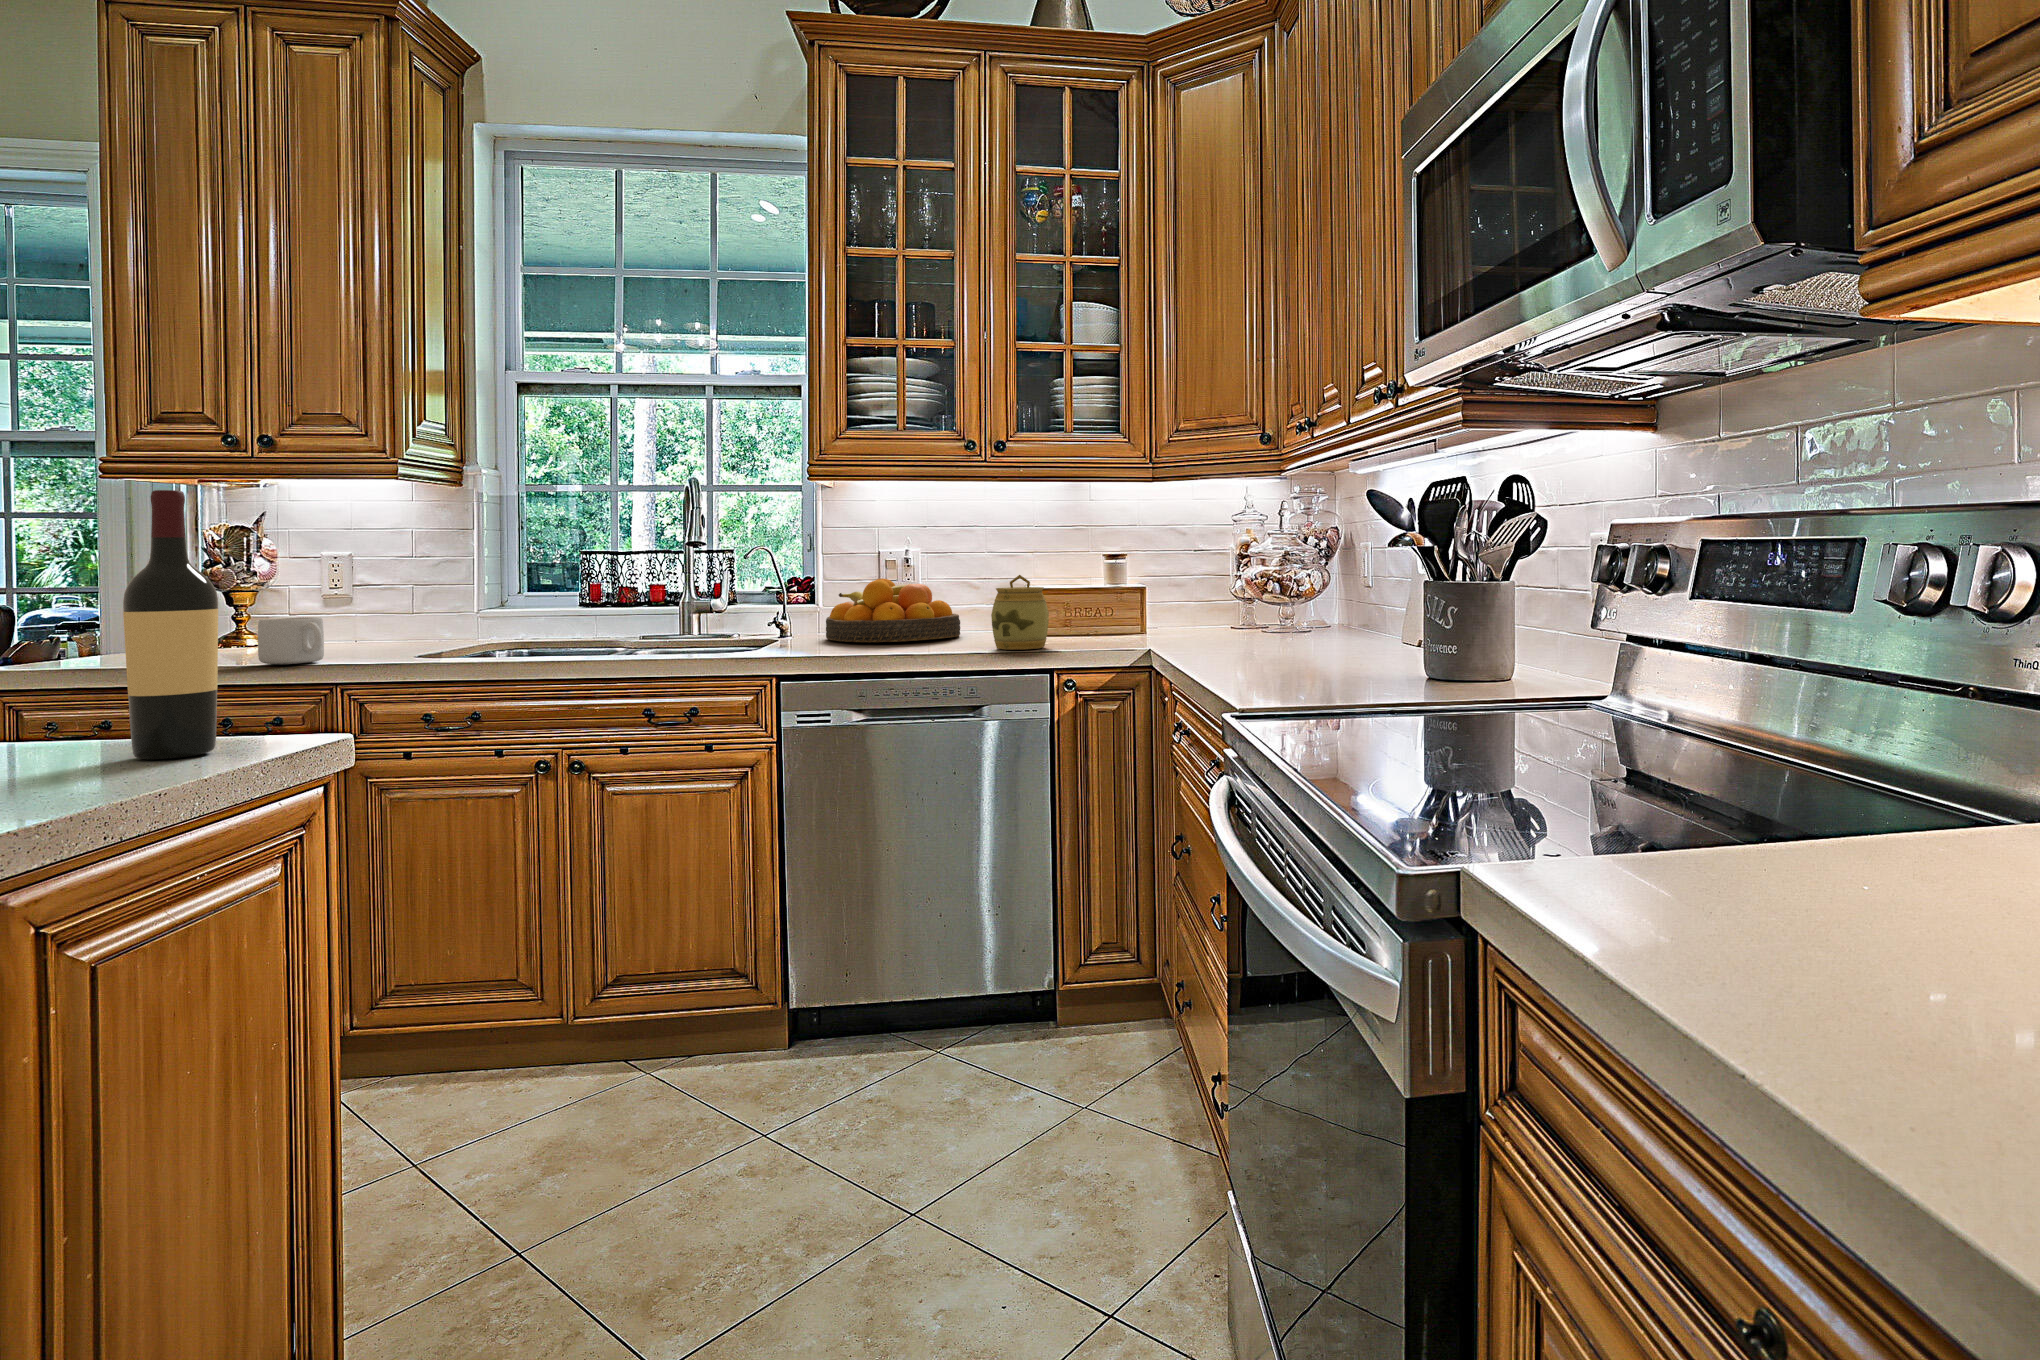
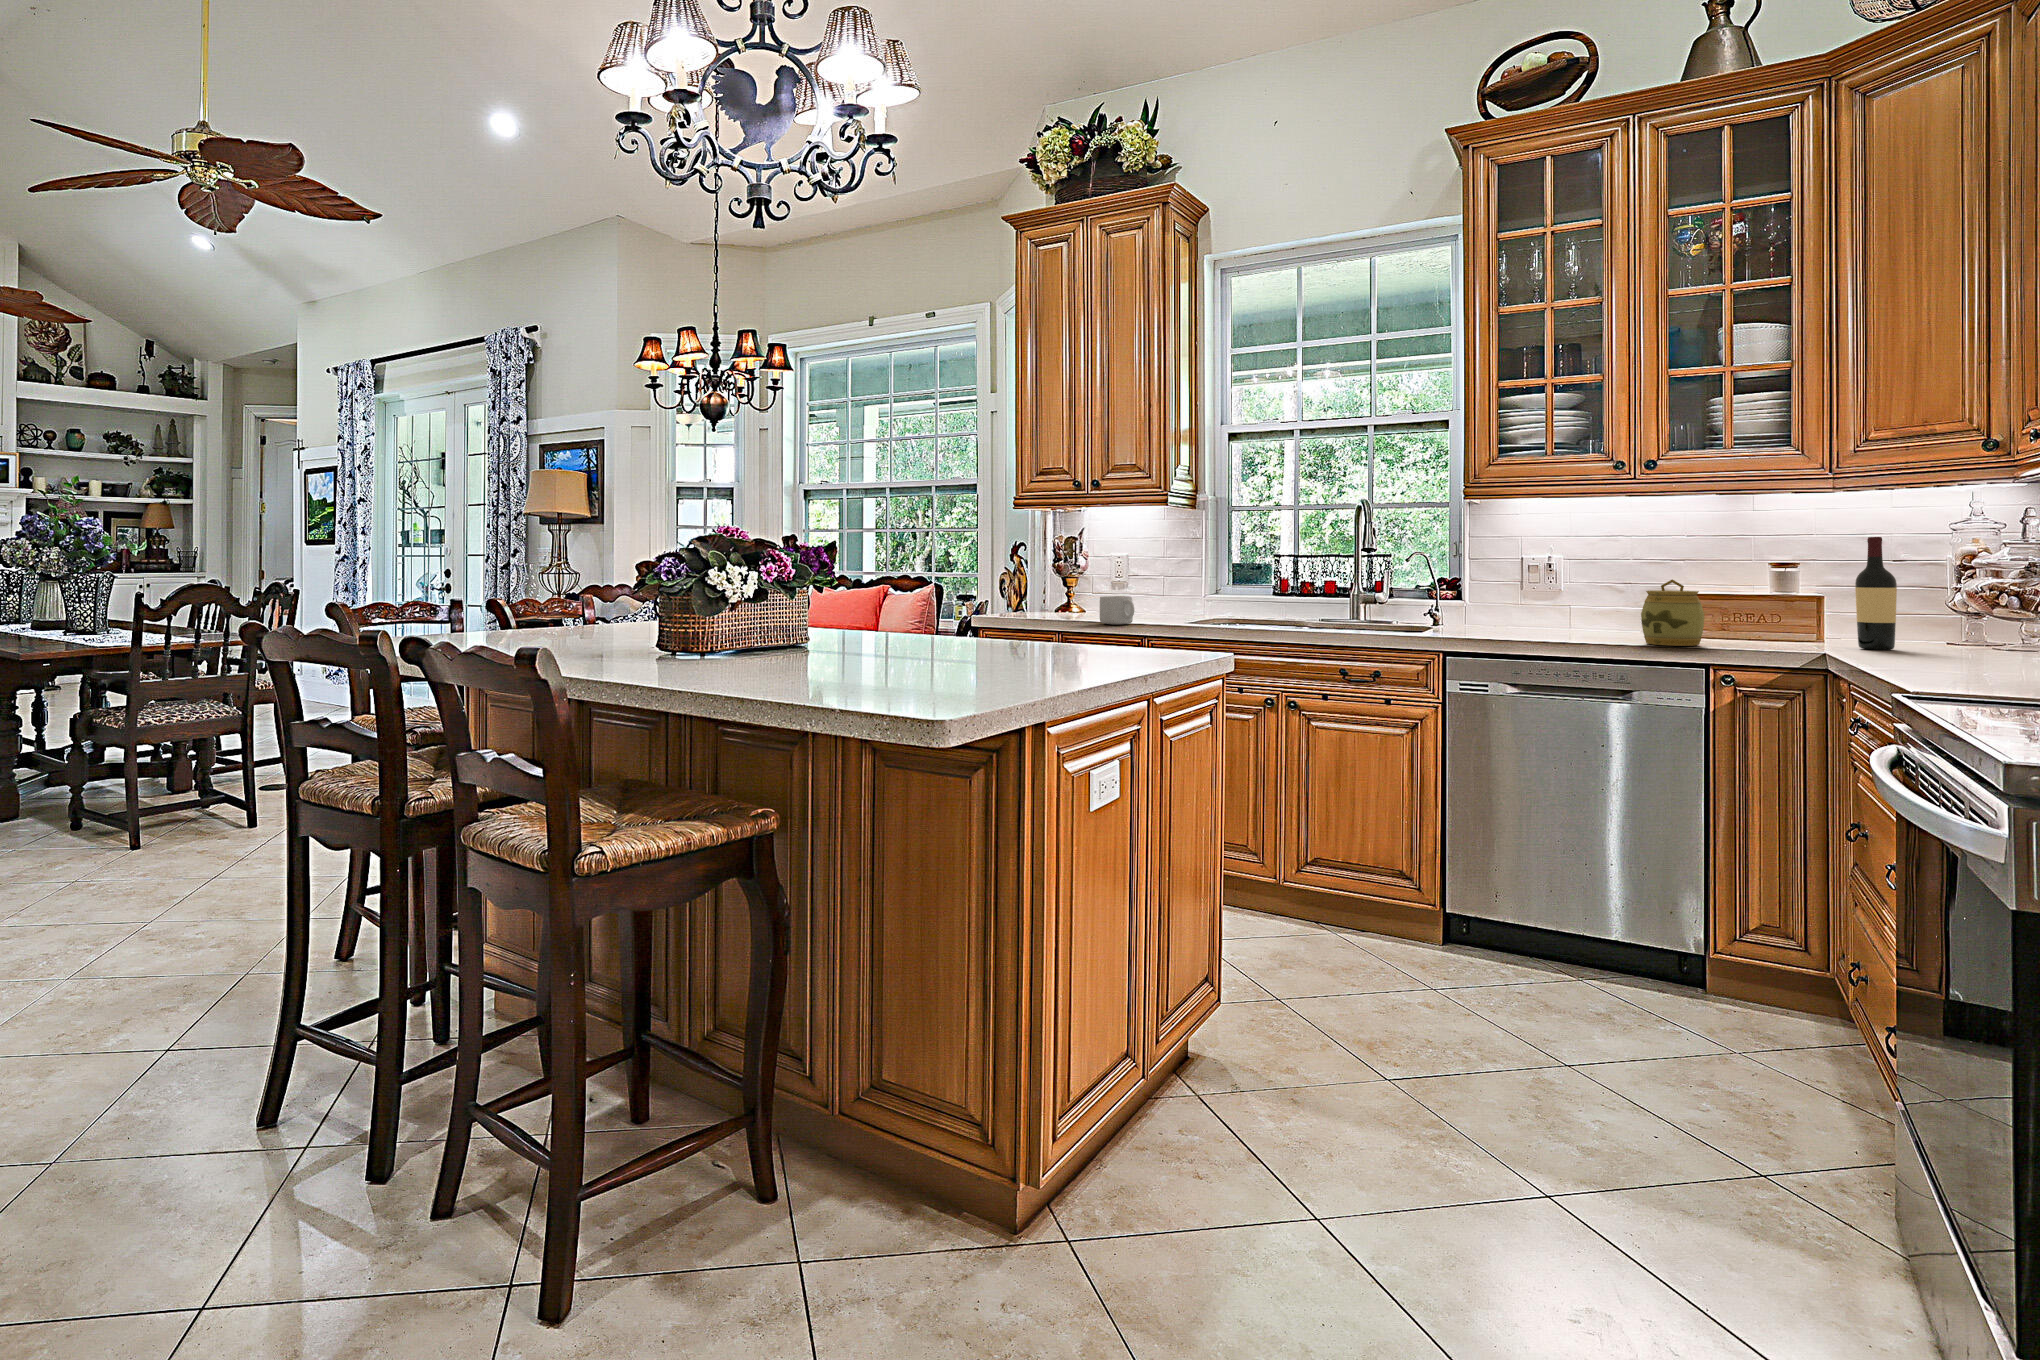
wine bottle: present [123,490,218,759] -> present [1855,537,1897,650]
fruit bowl: present [826,578,960,642] -> none [1474,580,1604,633]

